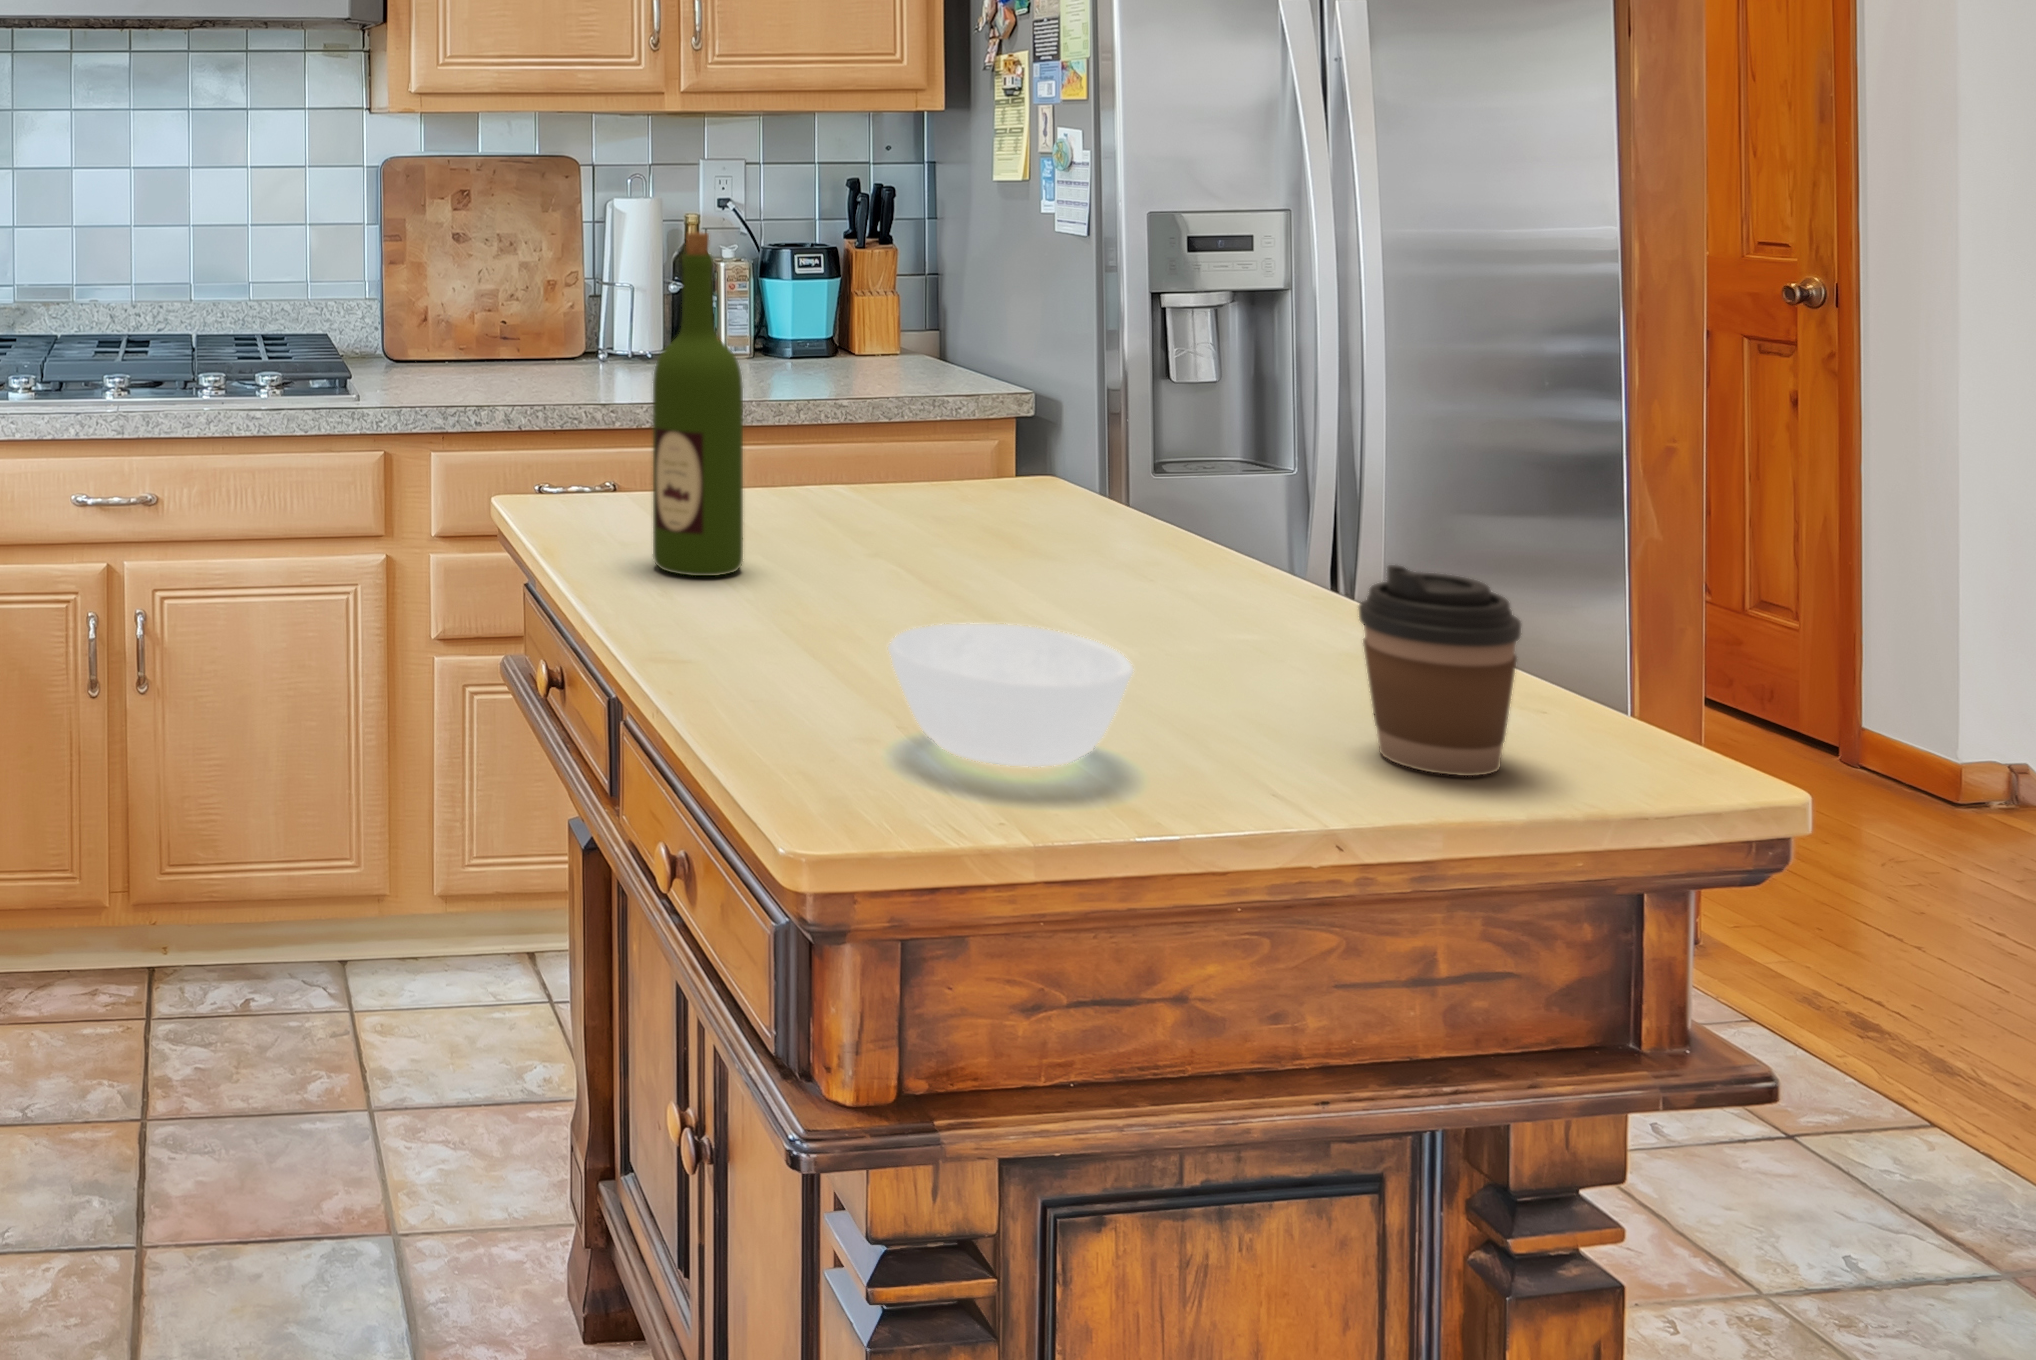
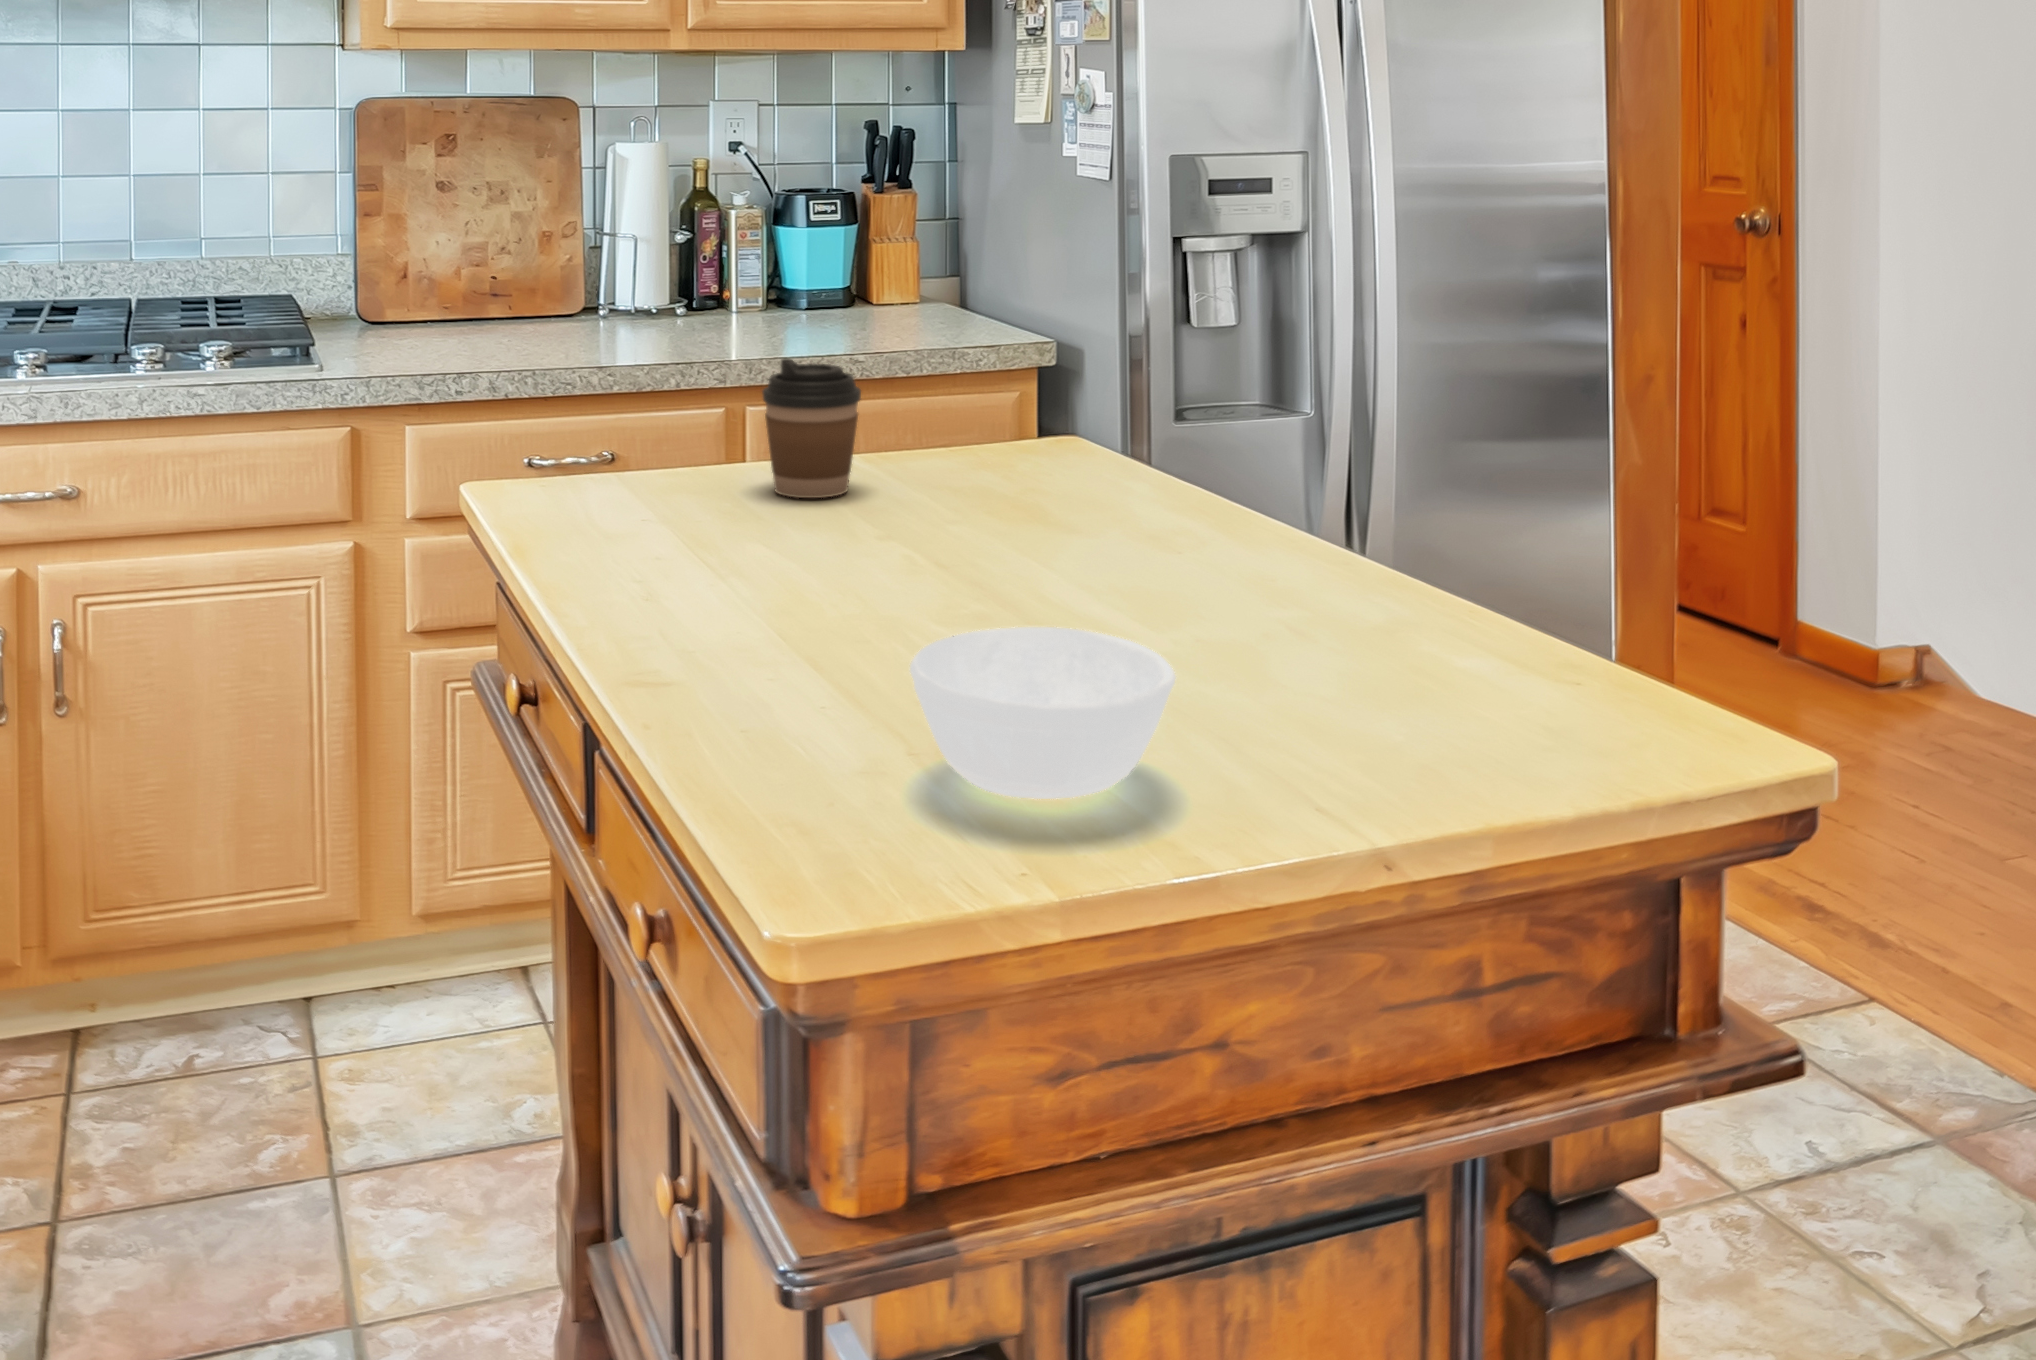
wine bottle: present [653,232,743,576] -> none [647,184,748,572]
coffee cup: present [1359,565,1521,776] -> present [762,359,861,498]

